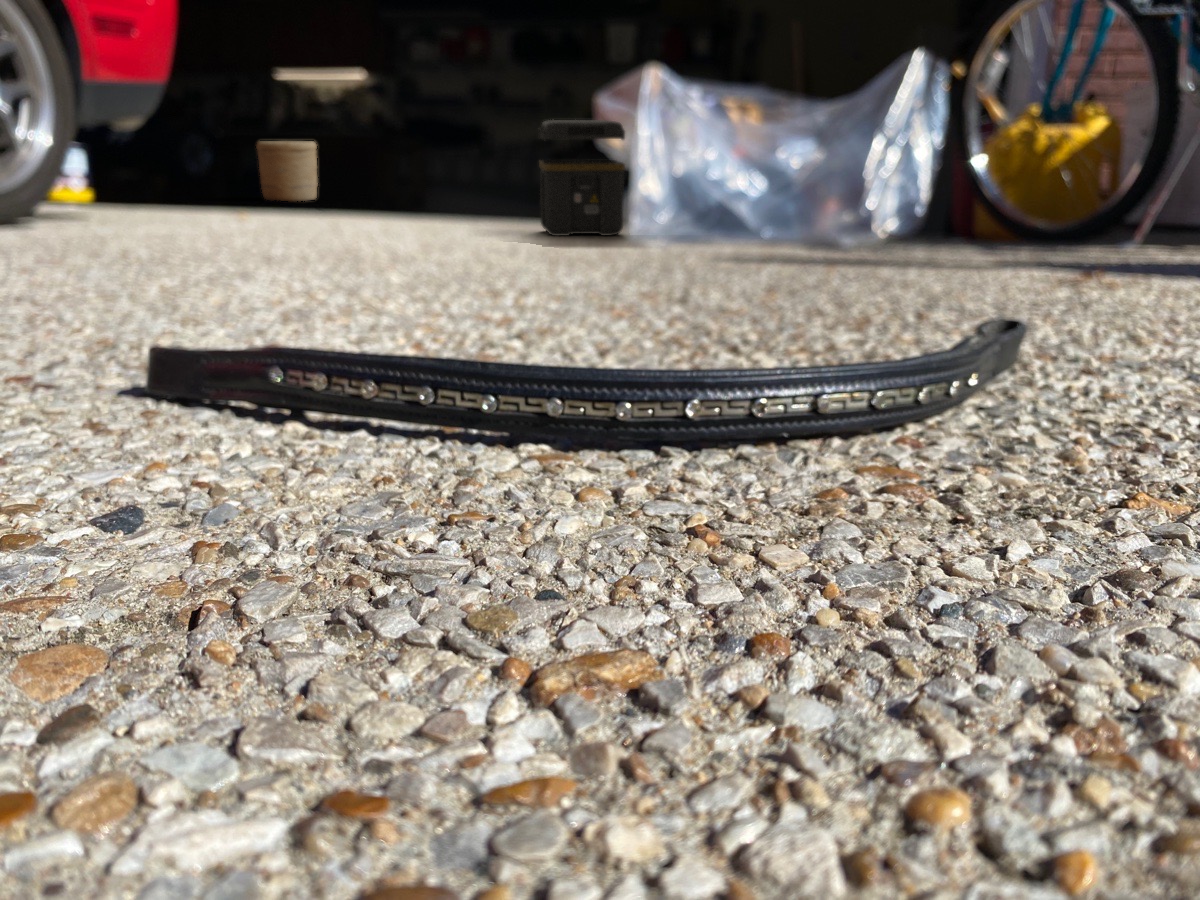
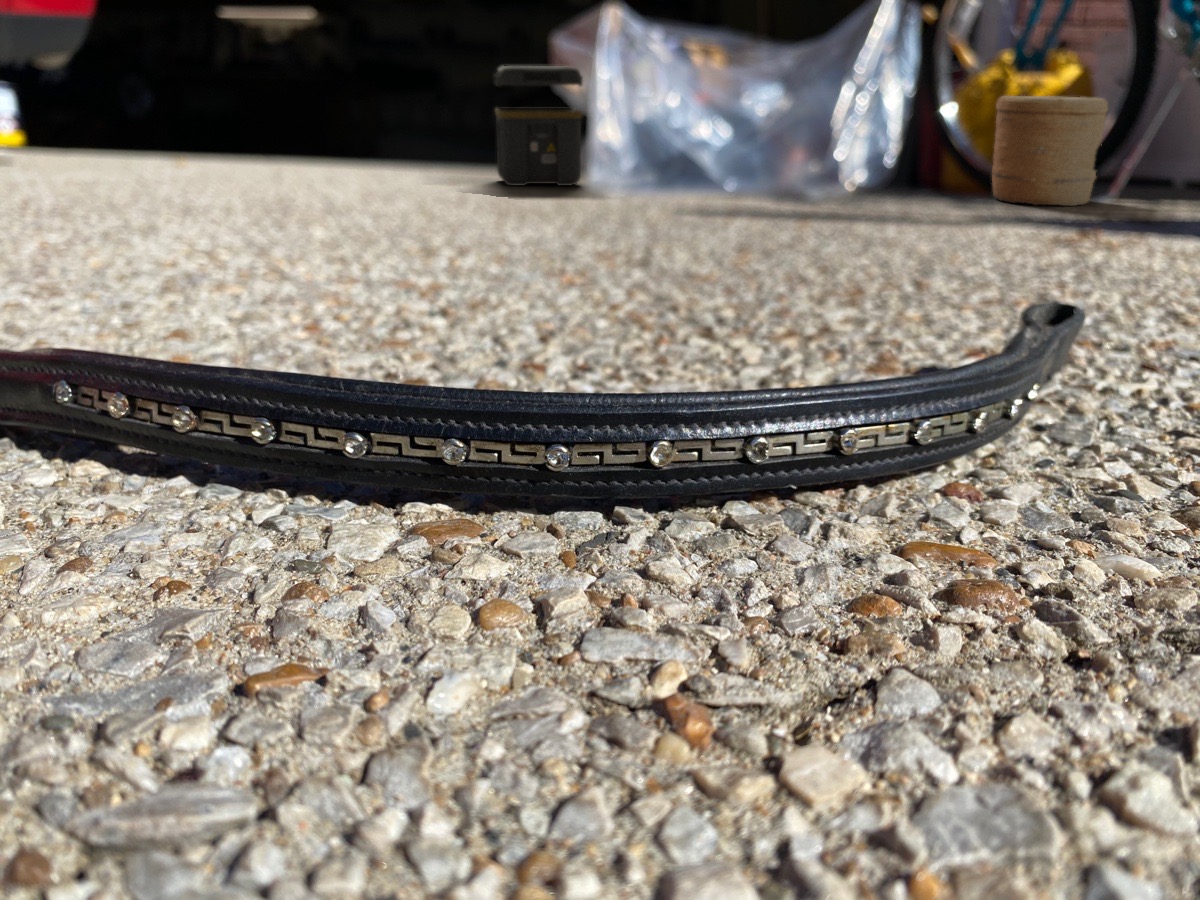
woven basket: present [257,141,318,201] -> present [992,96,1108,206]

